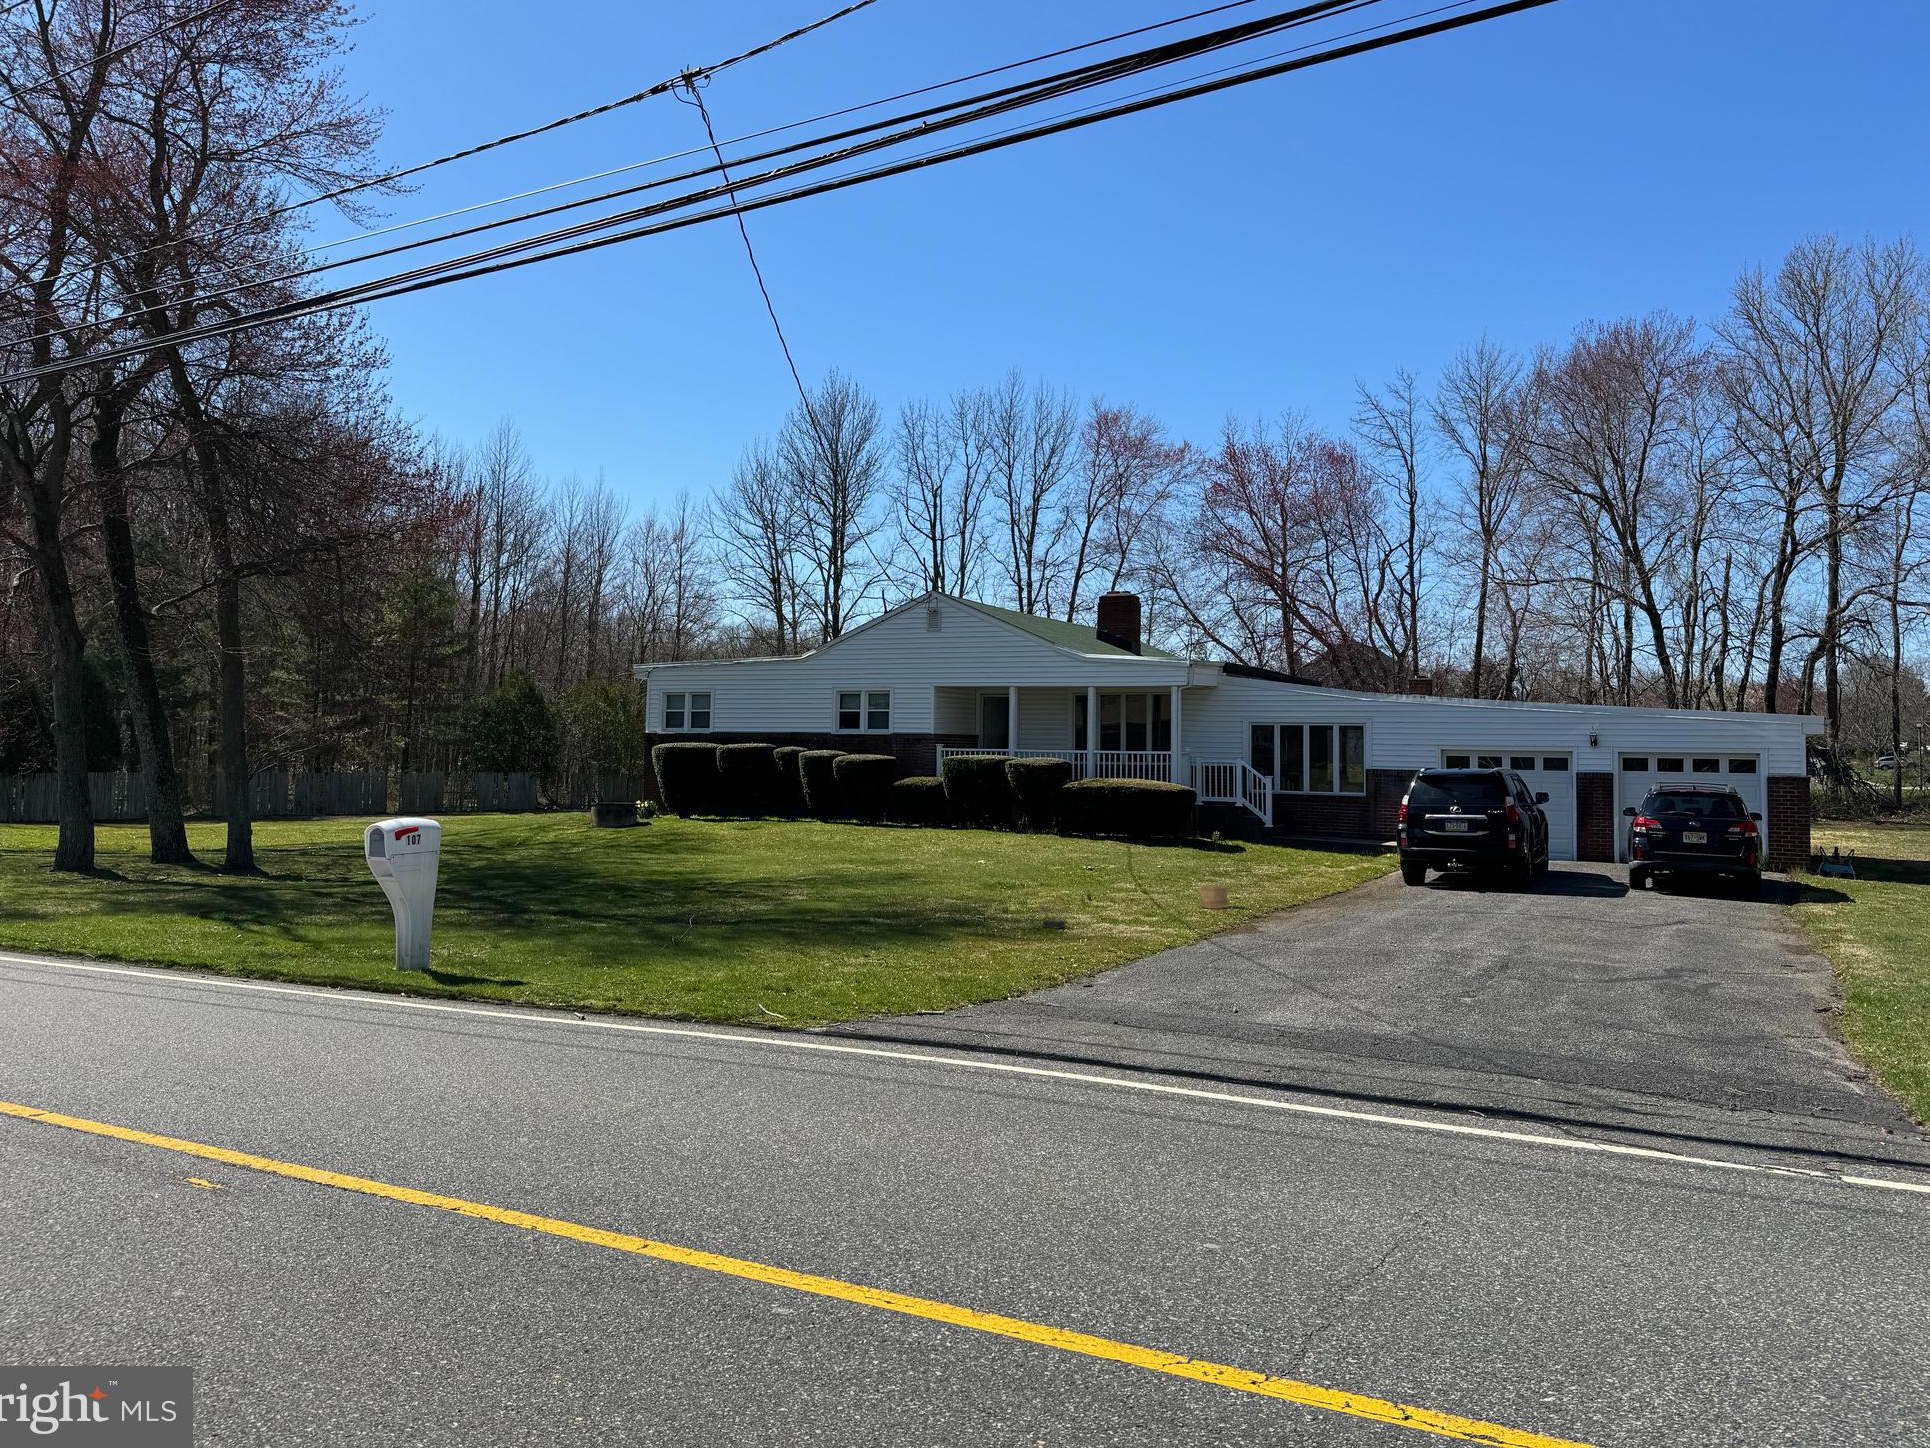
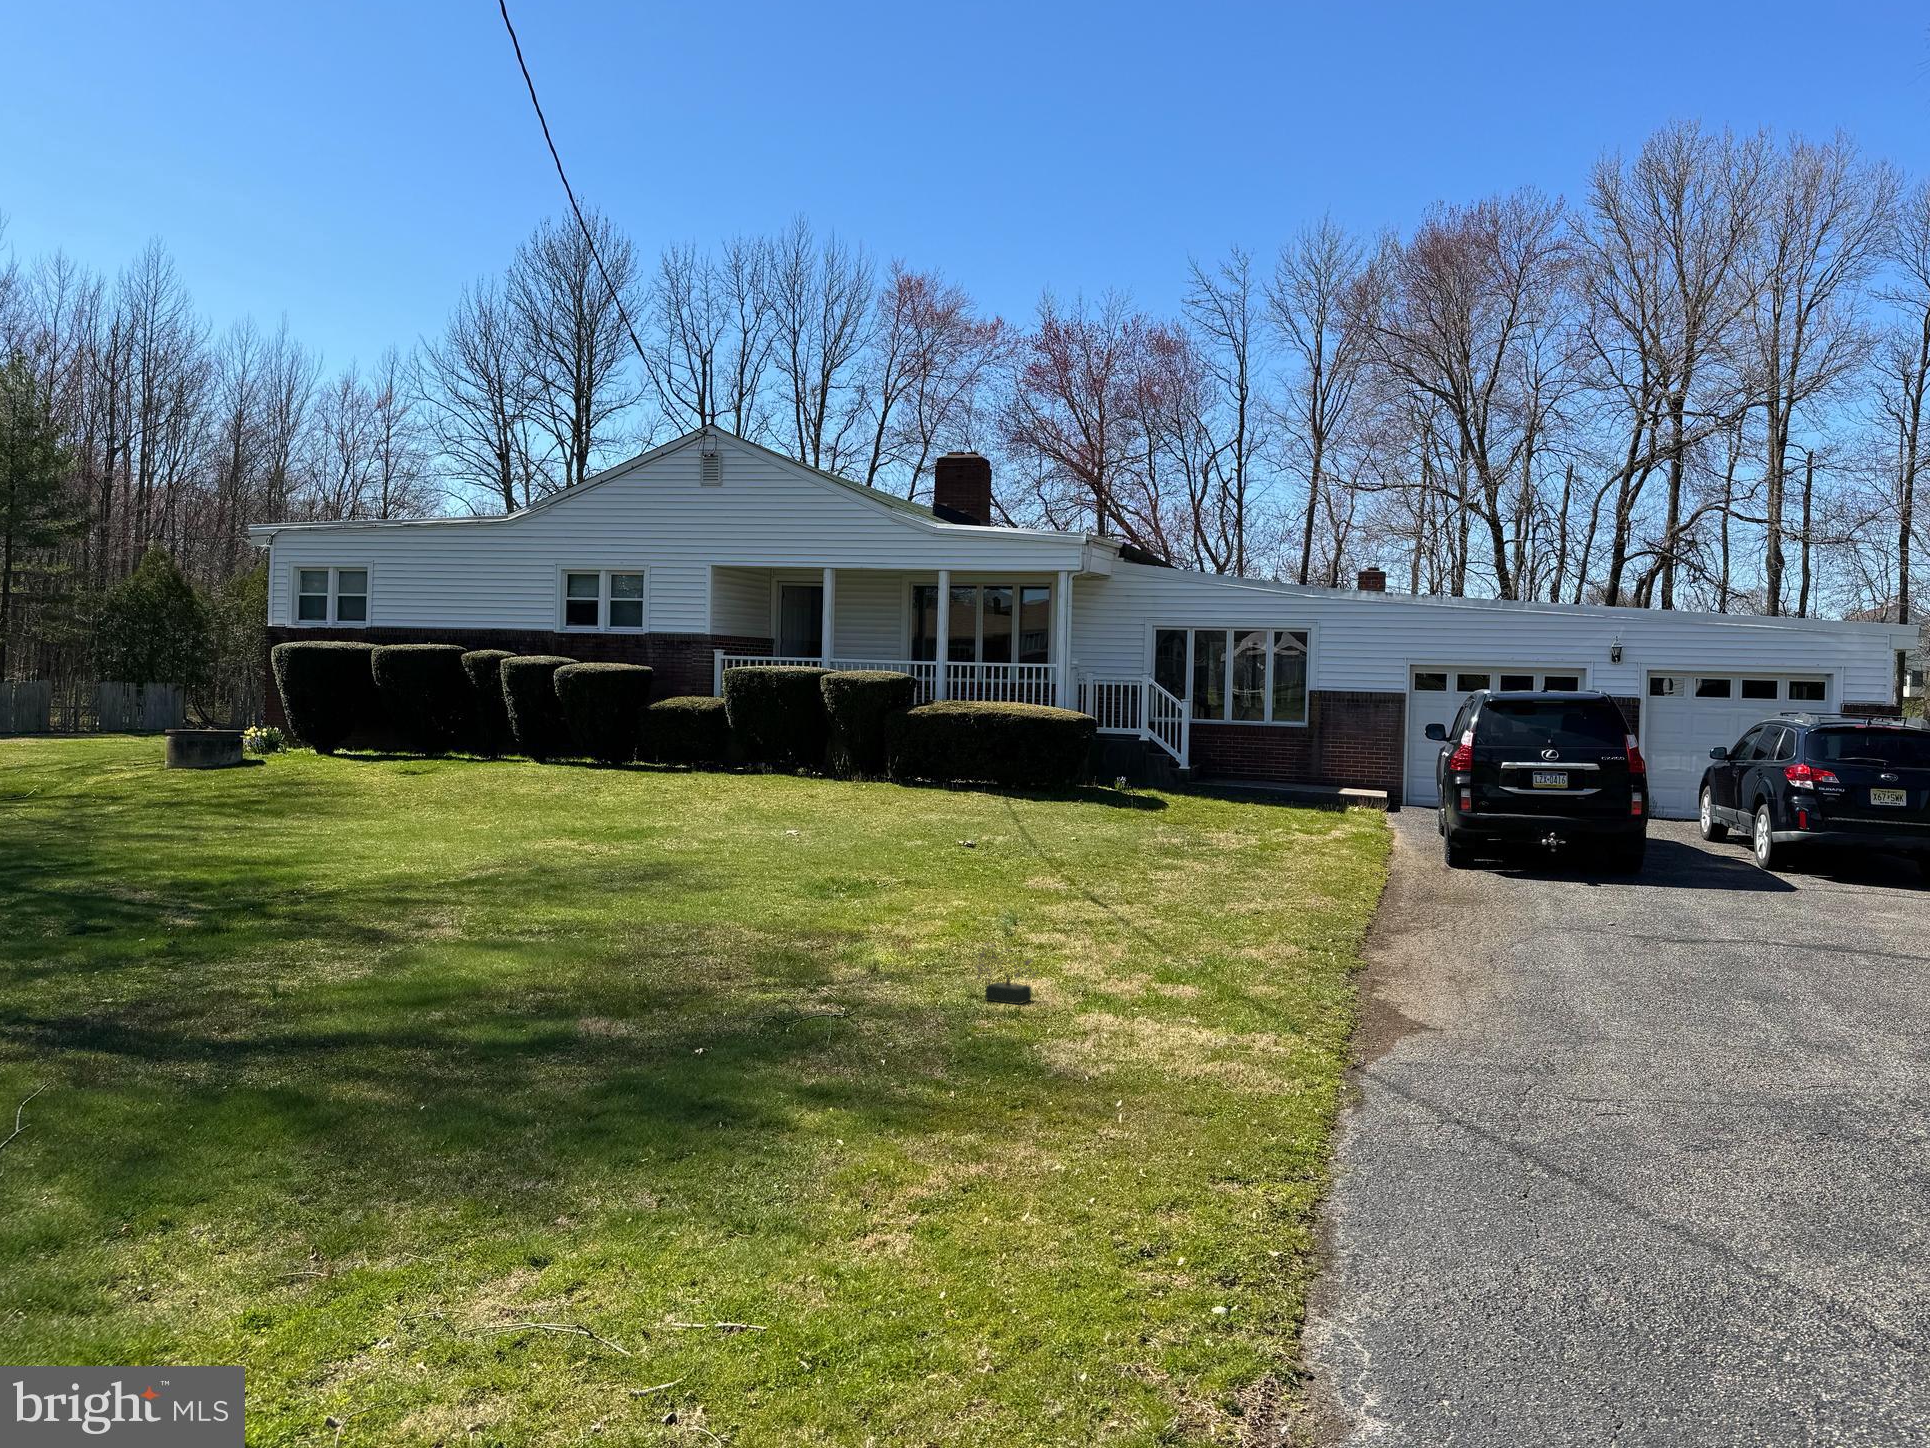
wooden bucket: present [1200,885,1228,909] -> none [1225,890,1275,933]

